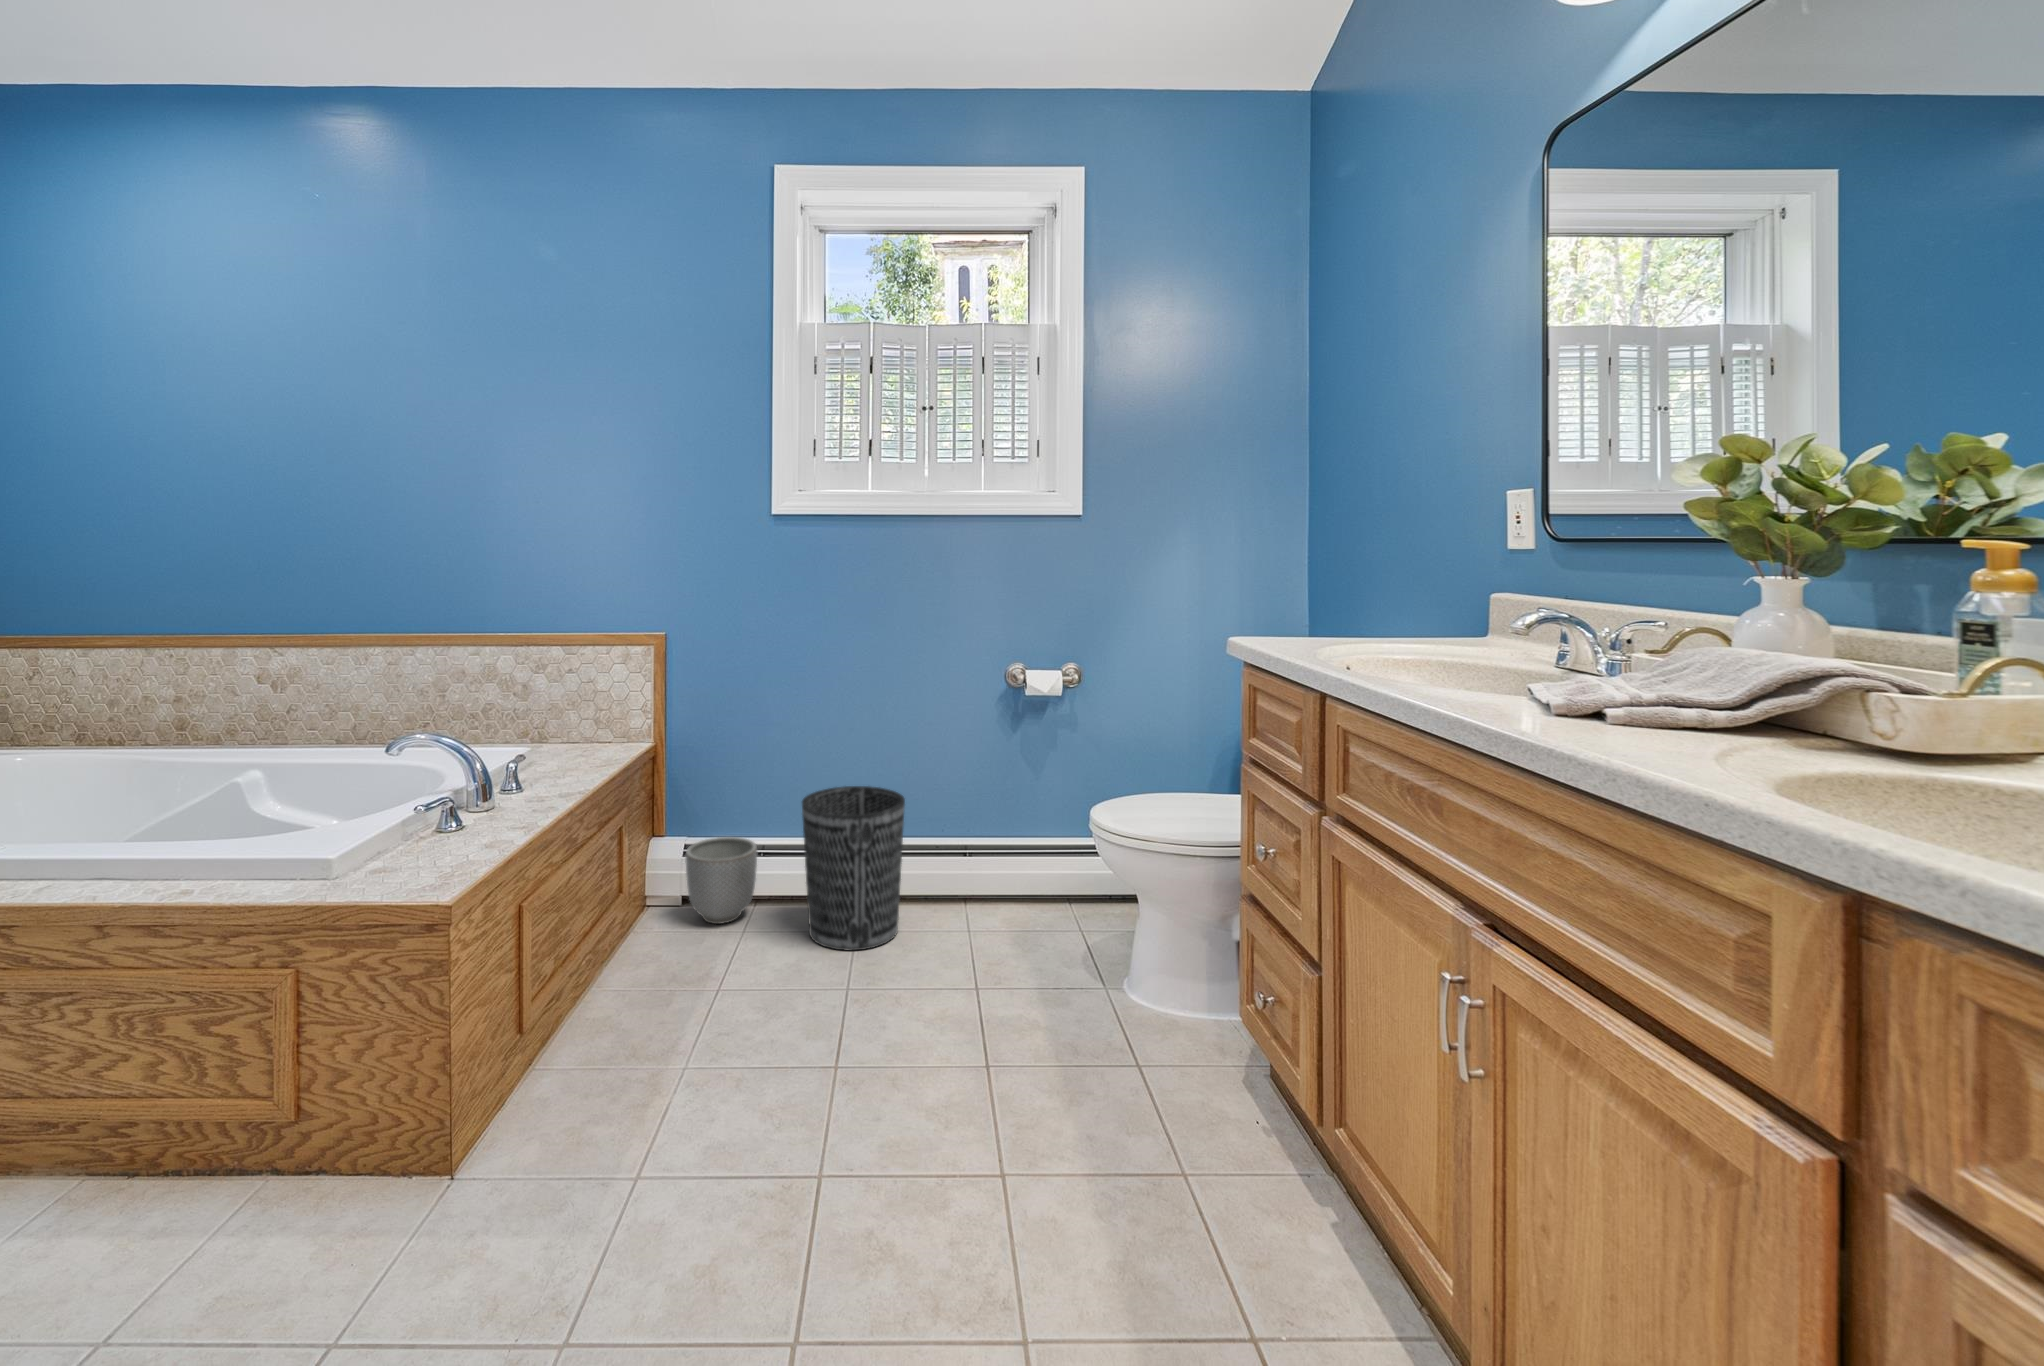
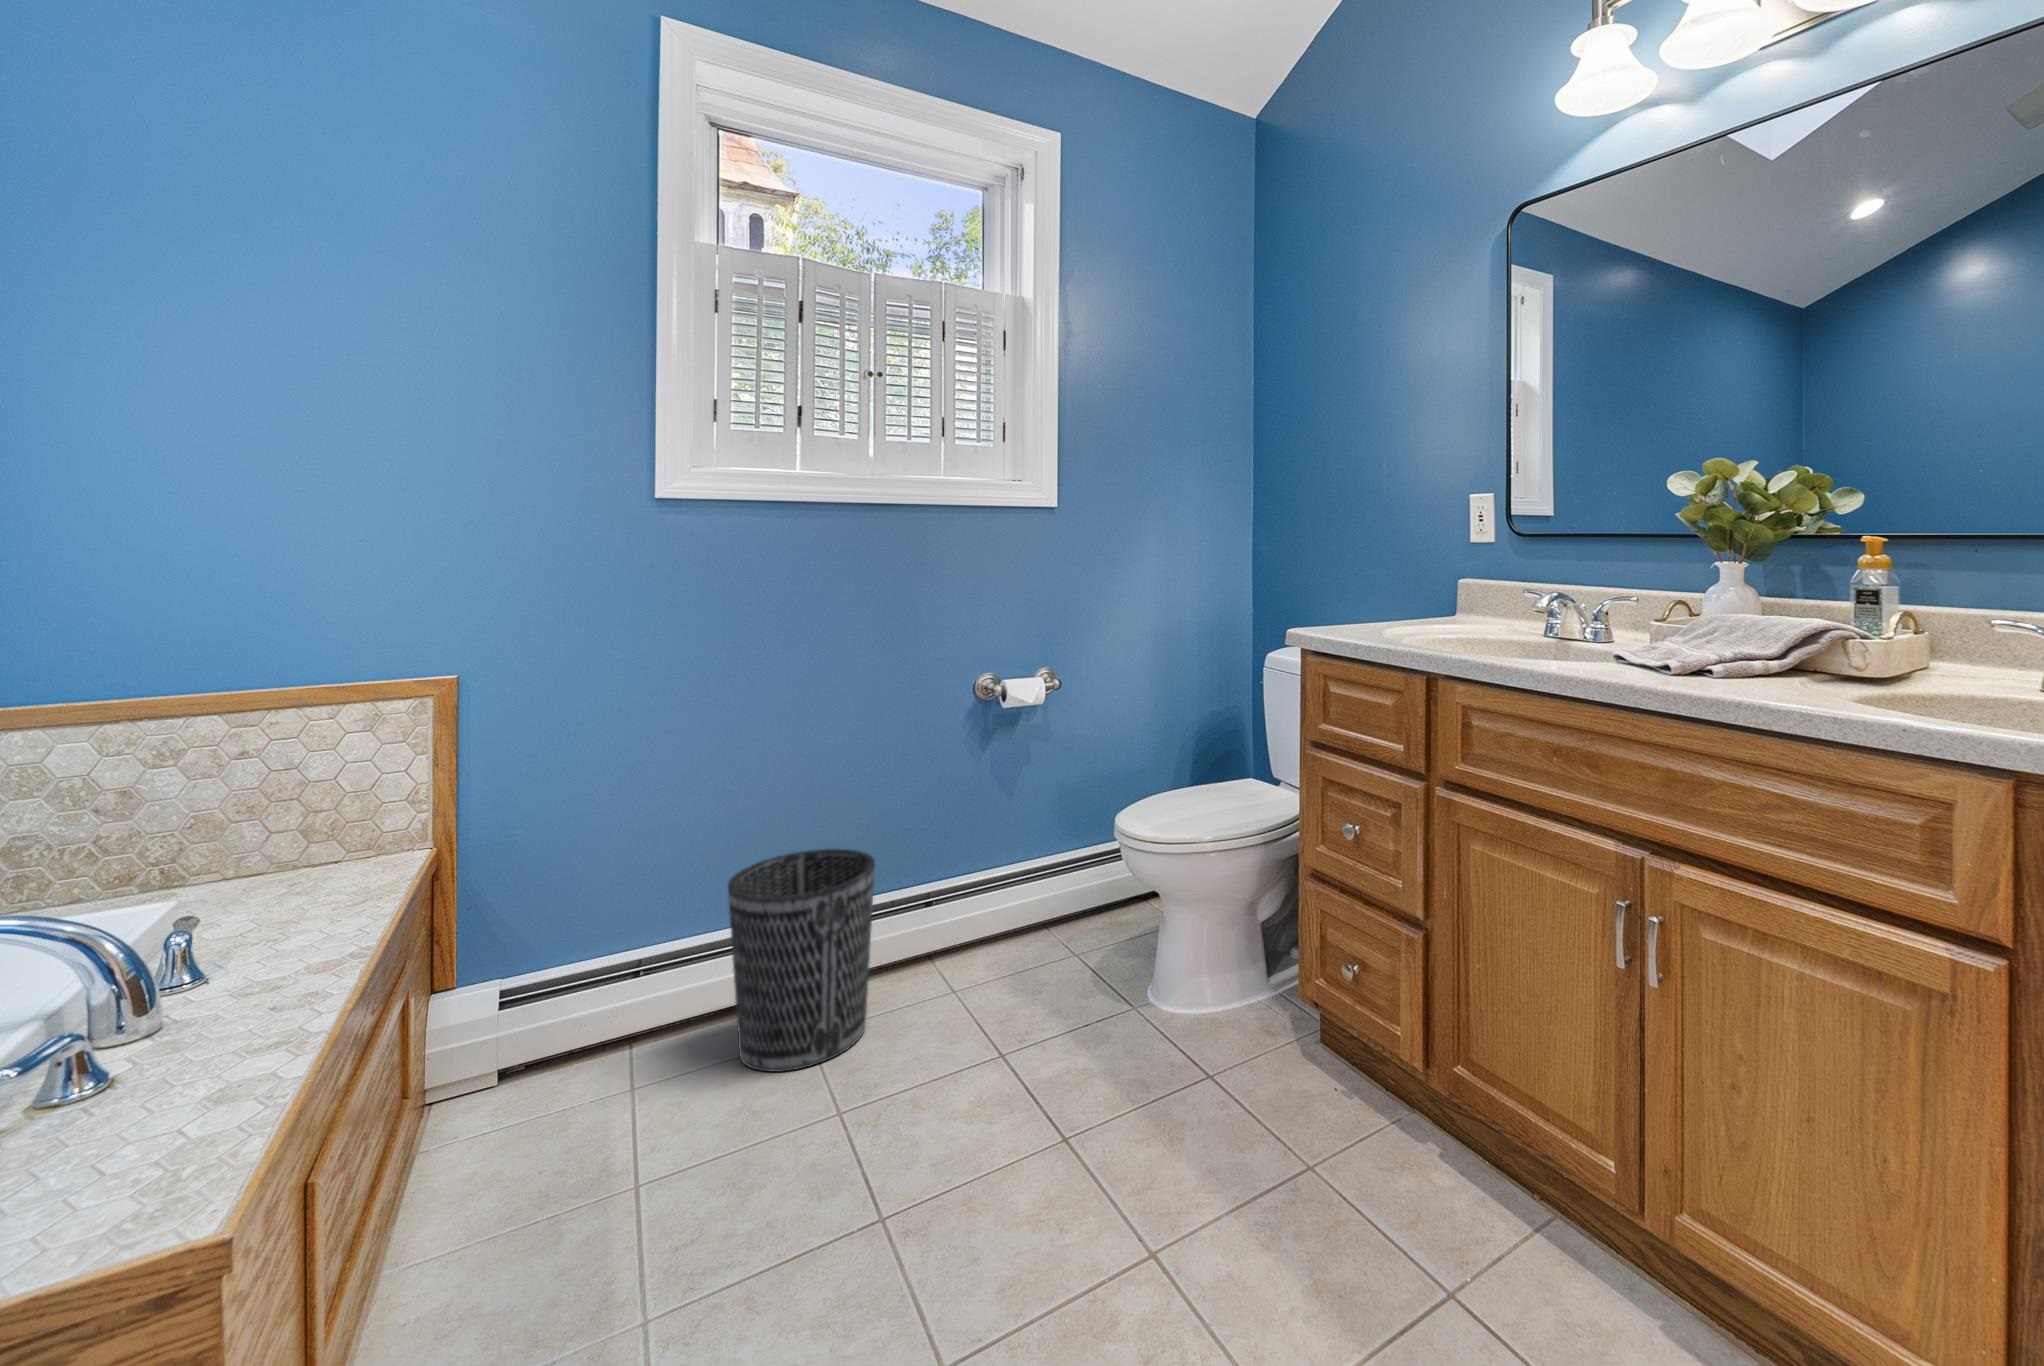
planter: present [685,837,757,924] -> none [518,960,644,1097]

